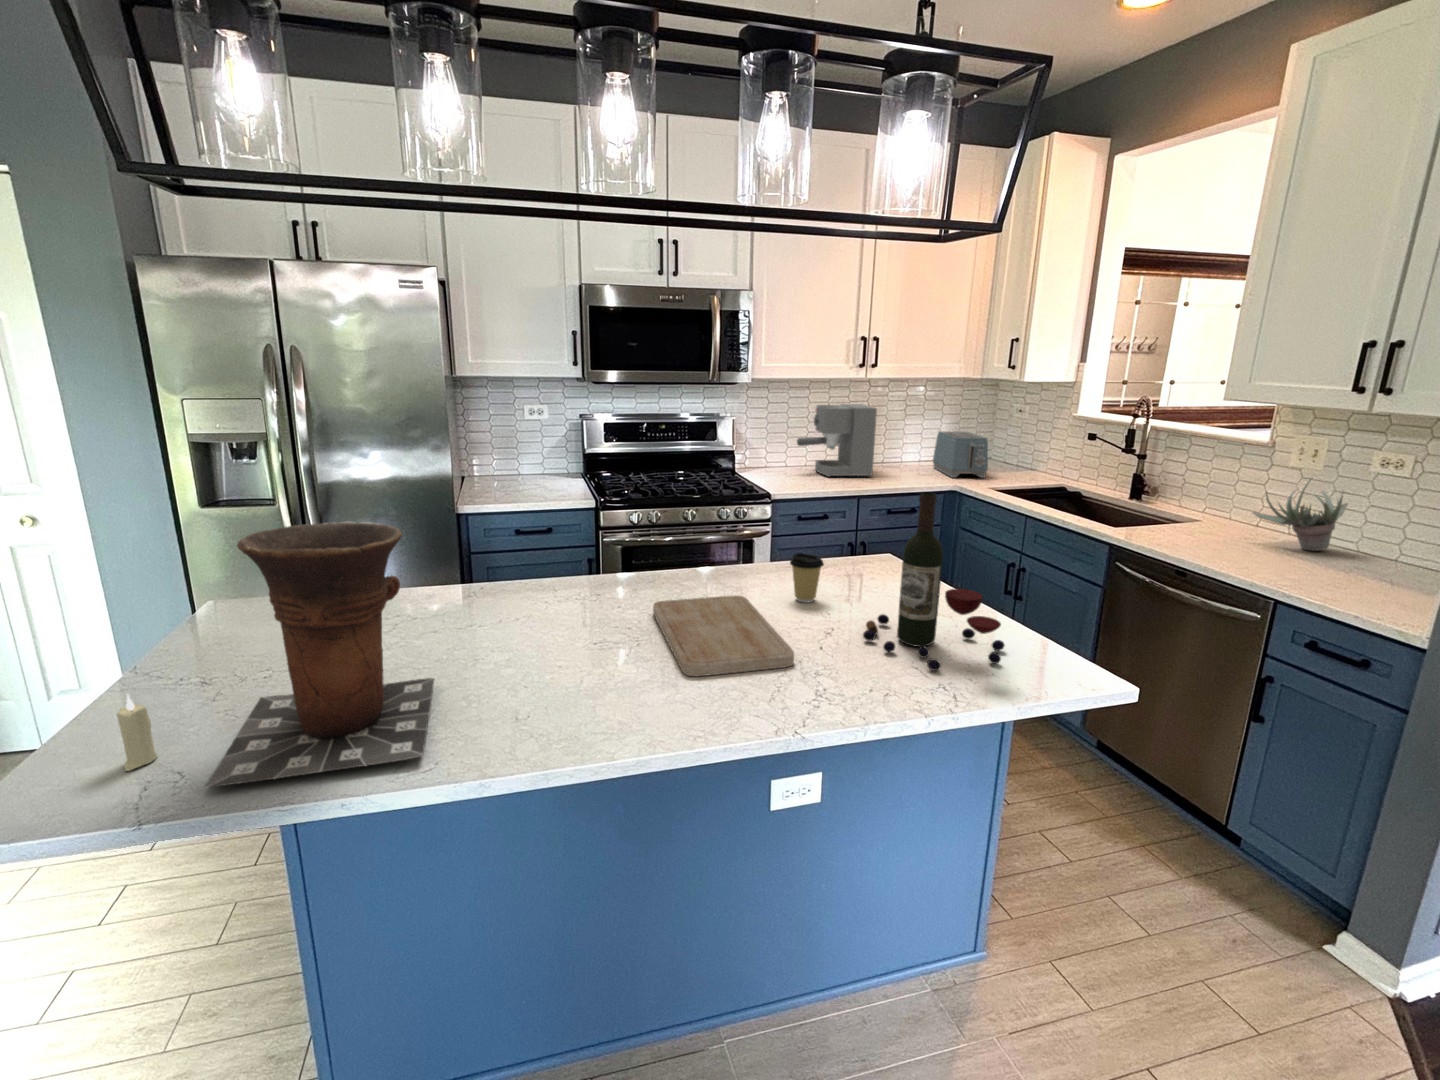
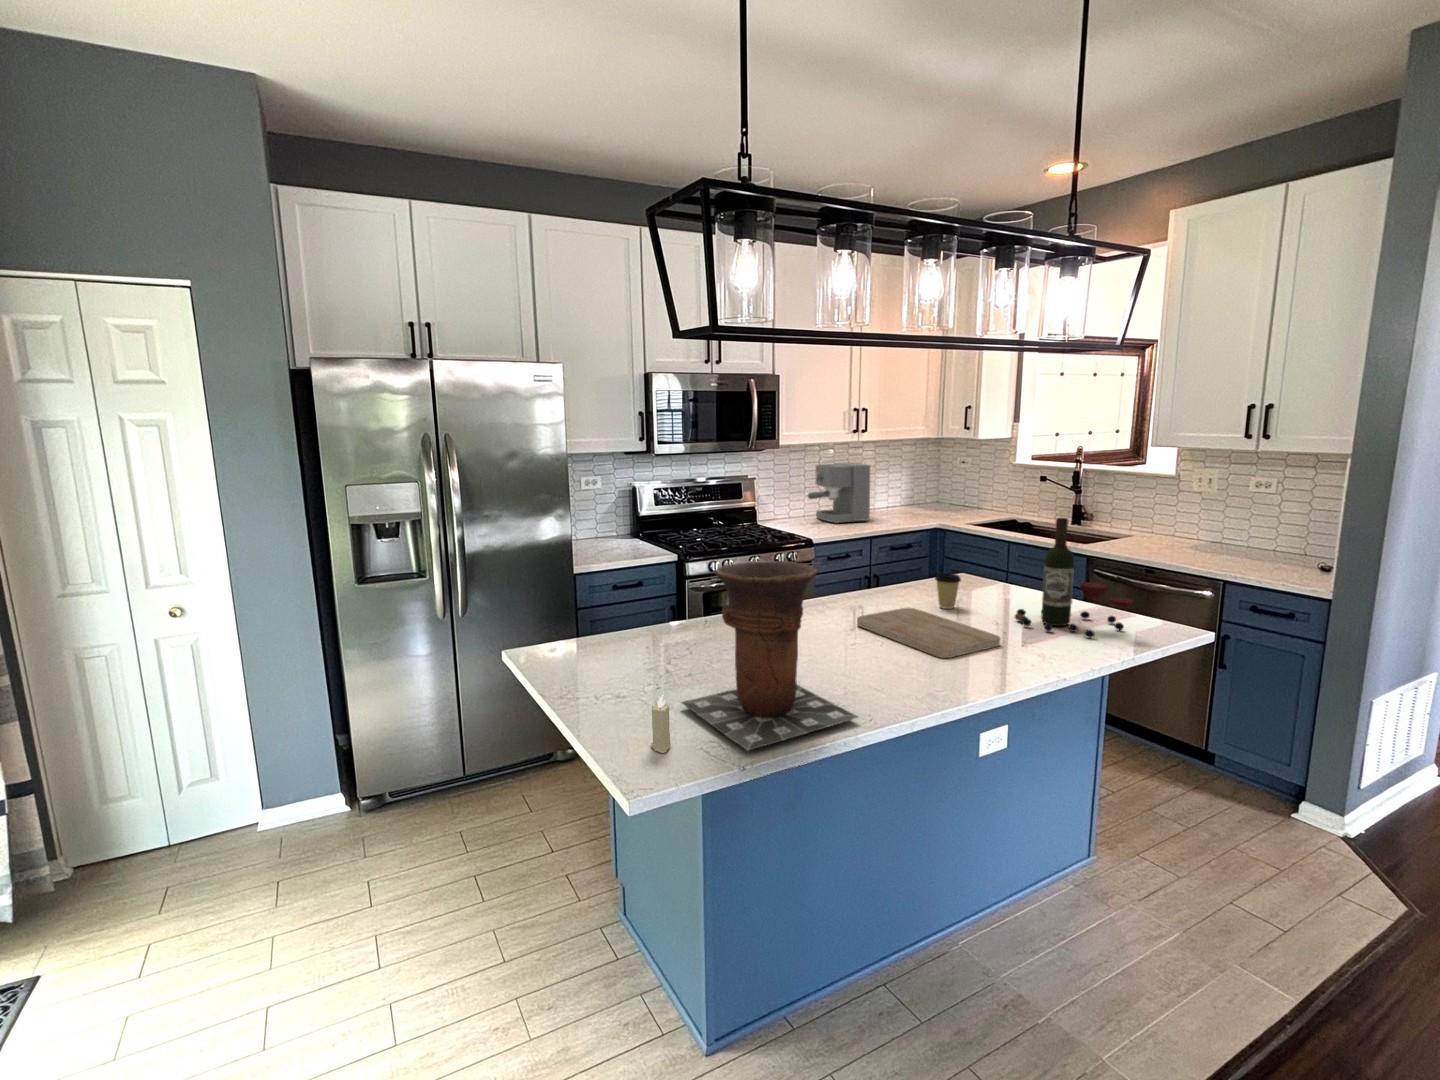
toaster: present [933,431,988,478] -> none [903,481,953,518]
succulent plant: present [1253,479,1348,550] -> none [1178,497,1239,548]

